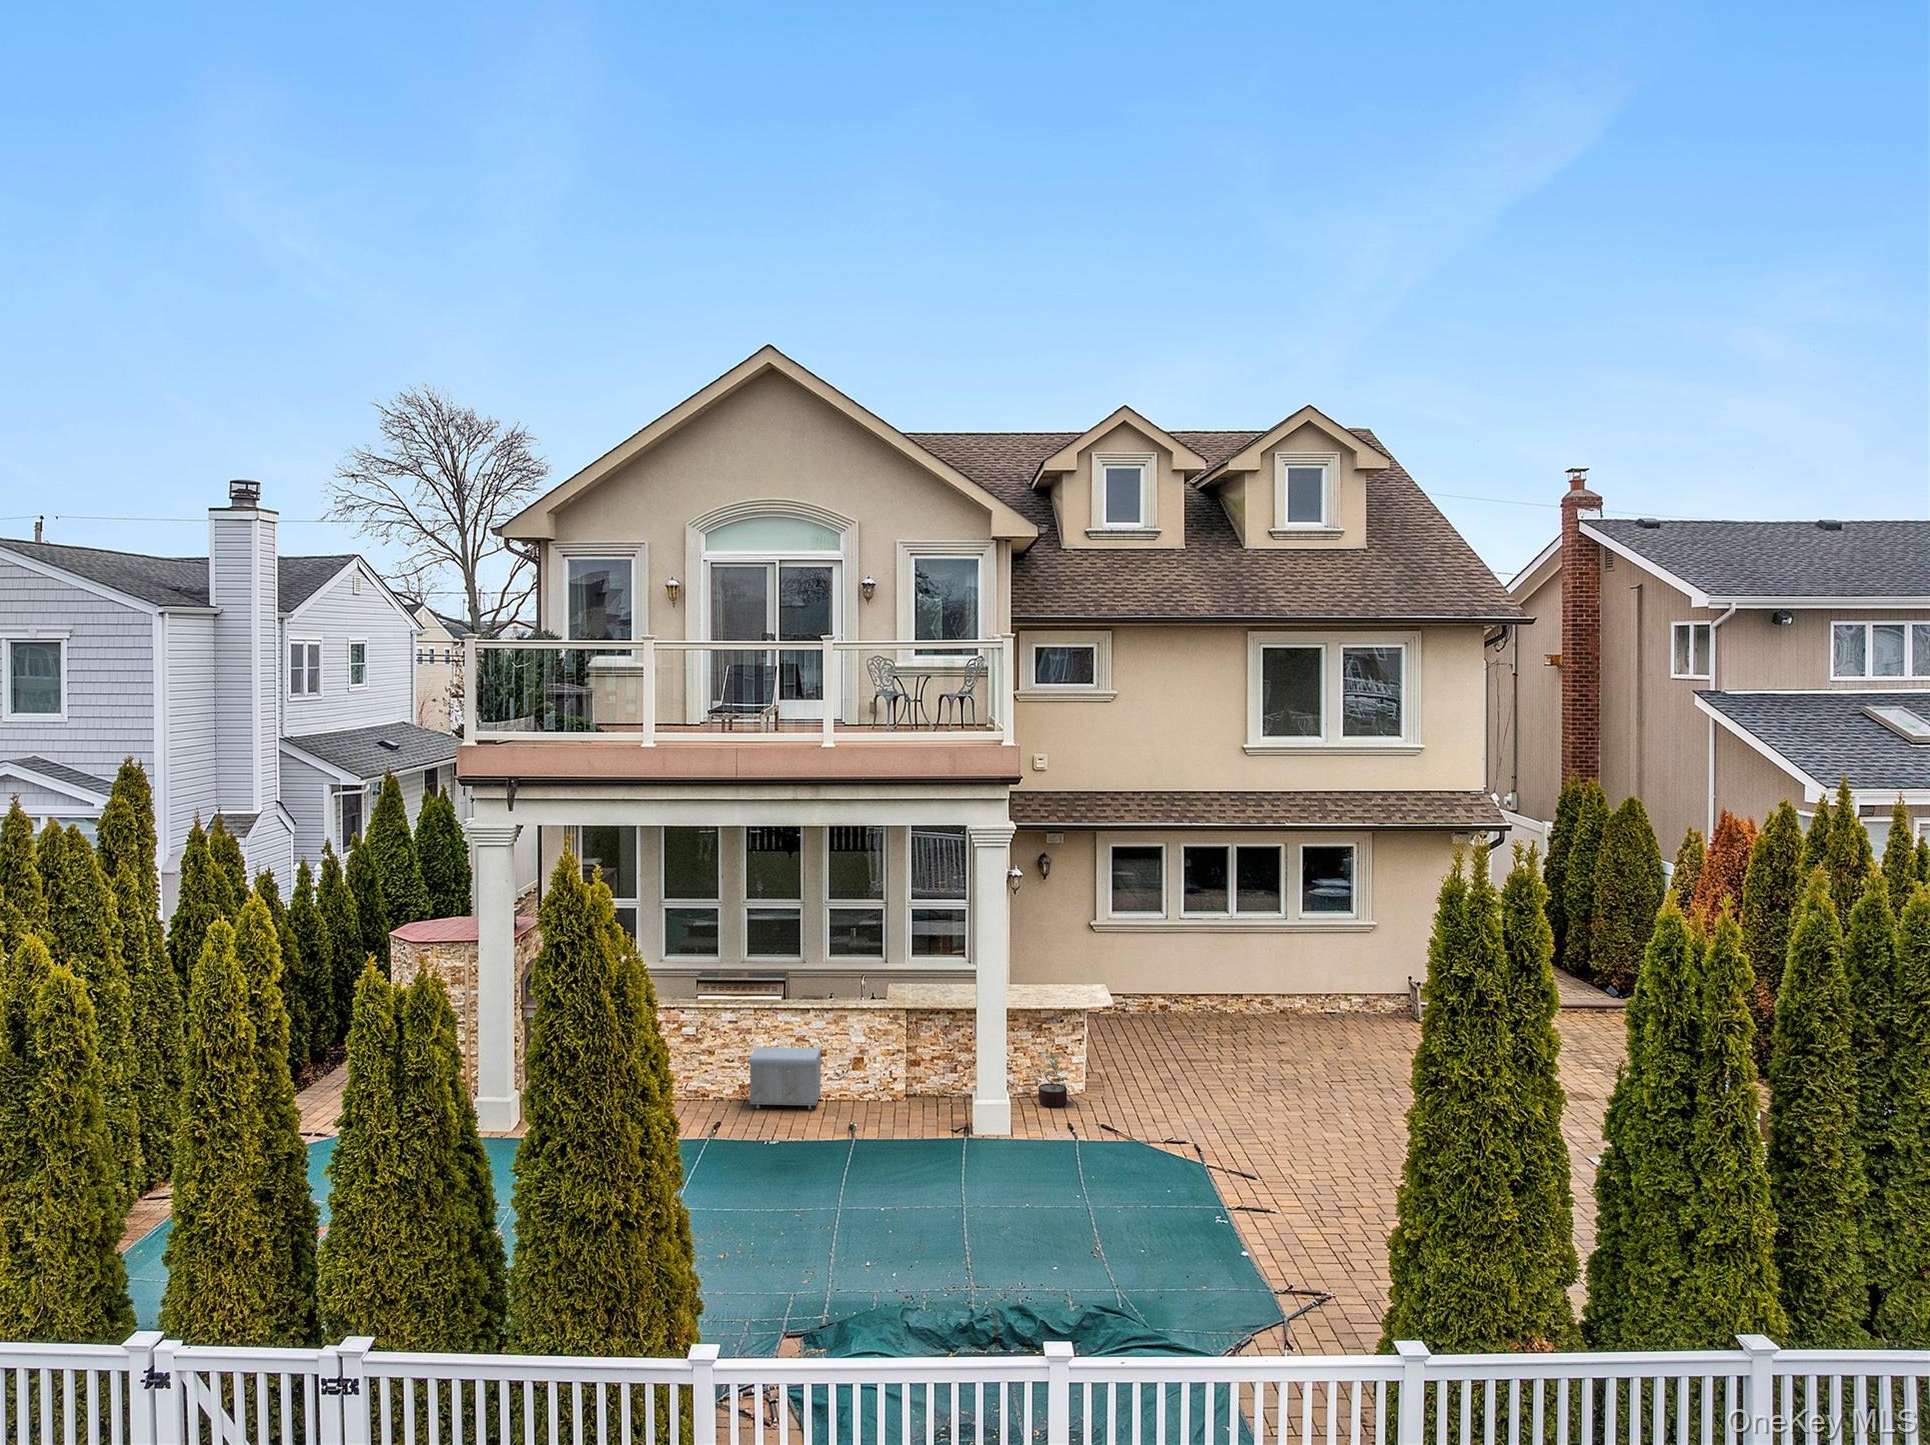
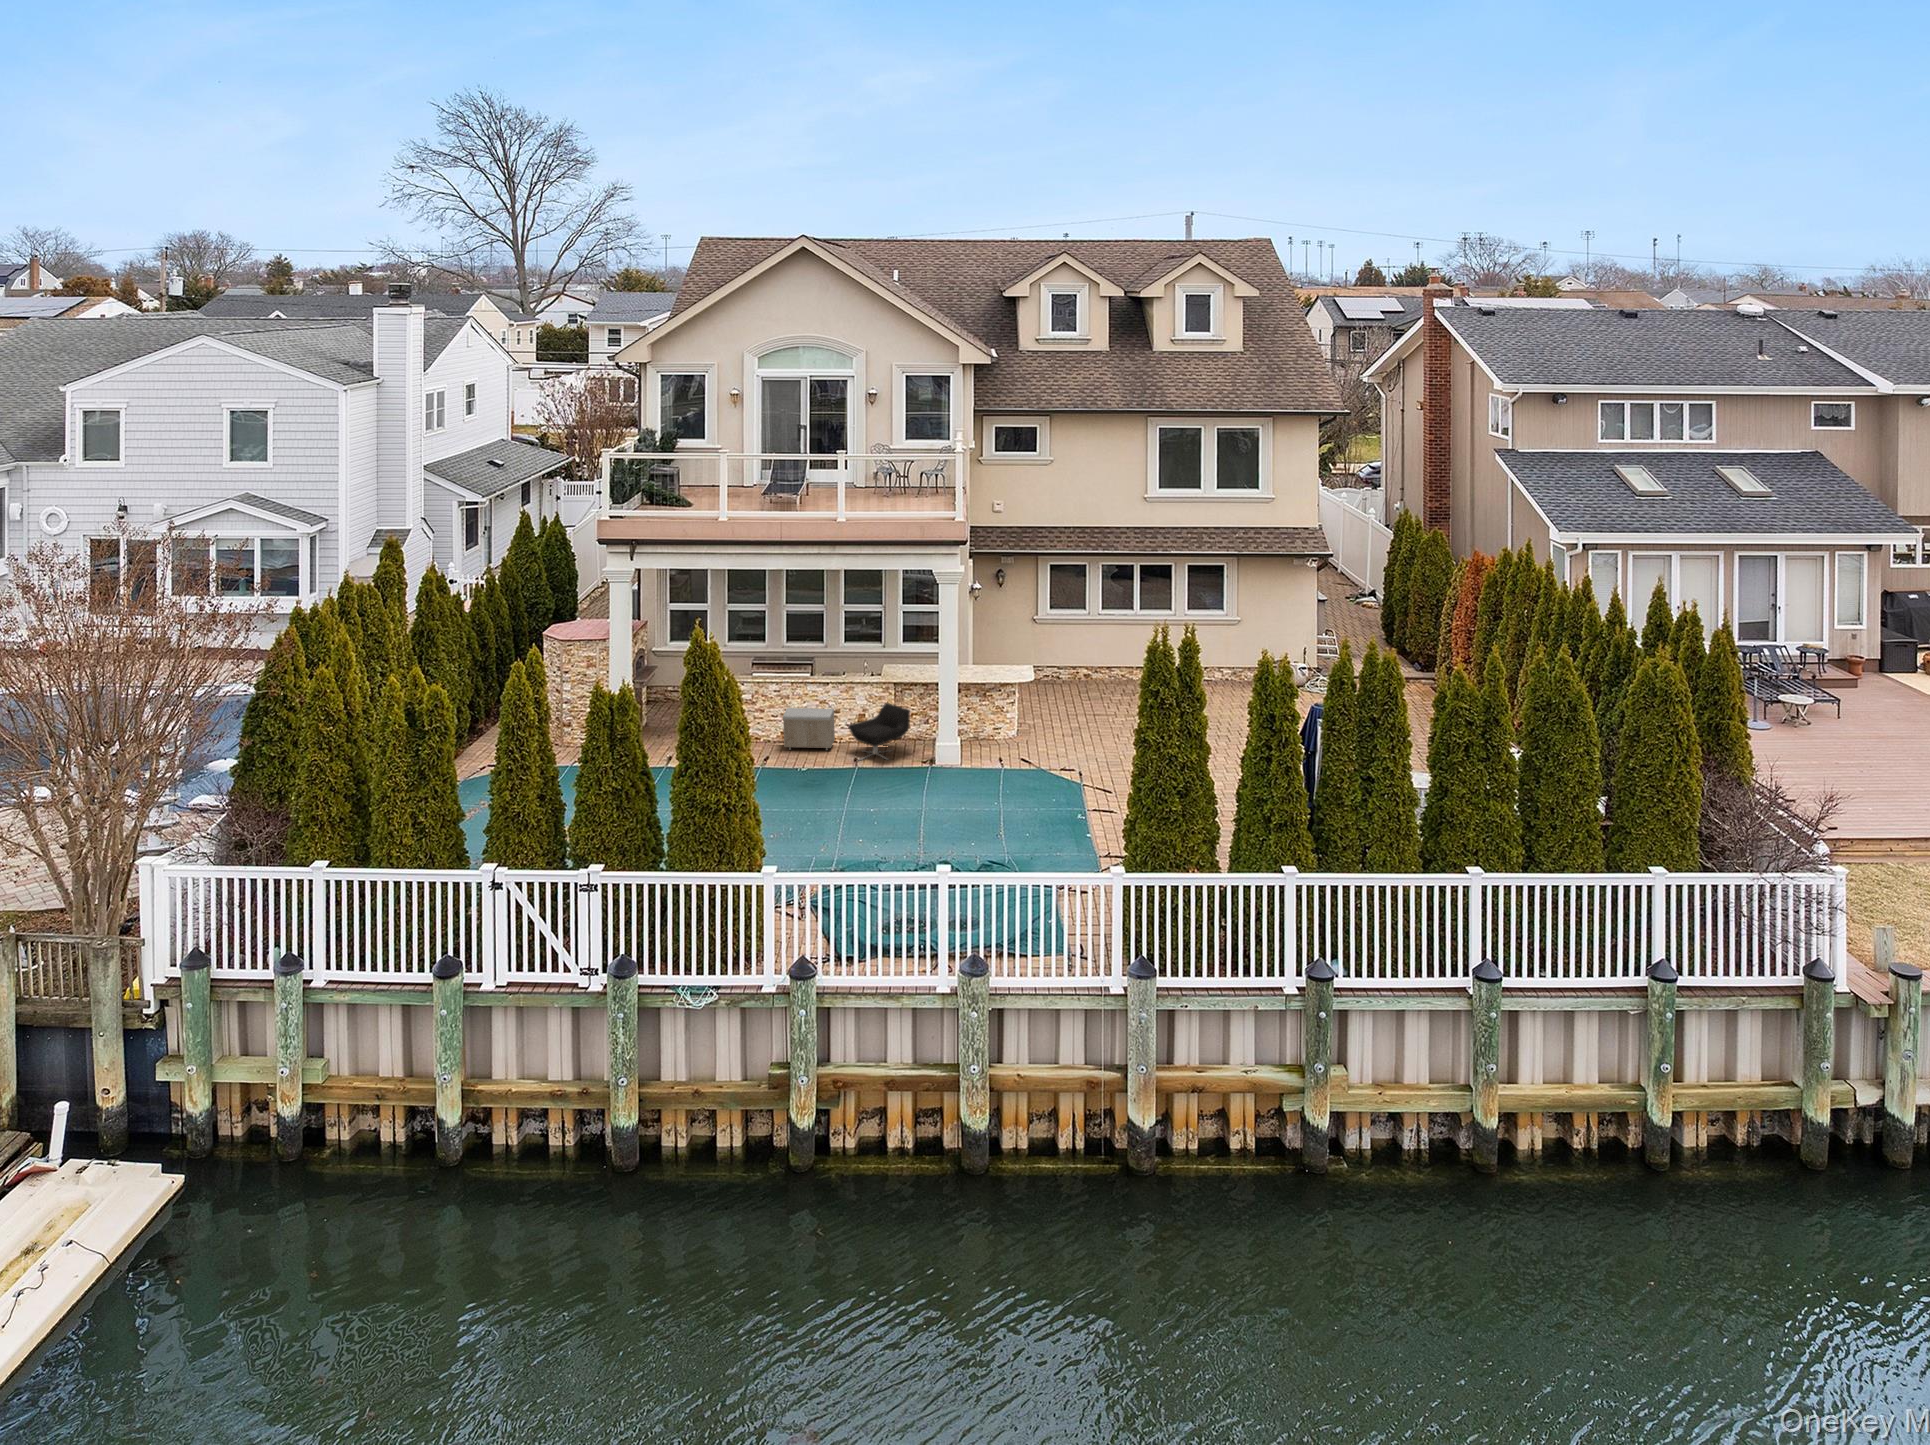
lounge chair: none [841,1039,928,1124] -> present [848,703,910,759]
decorative plant: present [1033,1050,1068,1107] -> none [987,710,1012,749]

